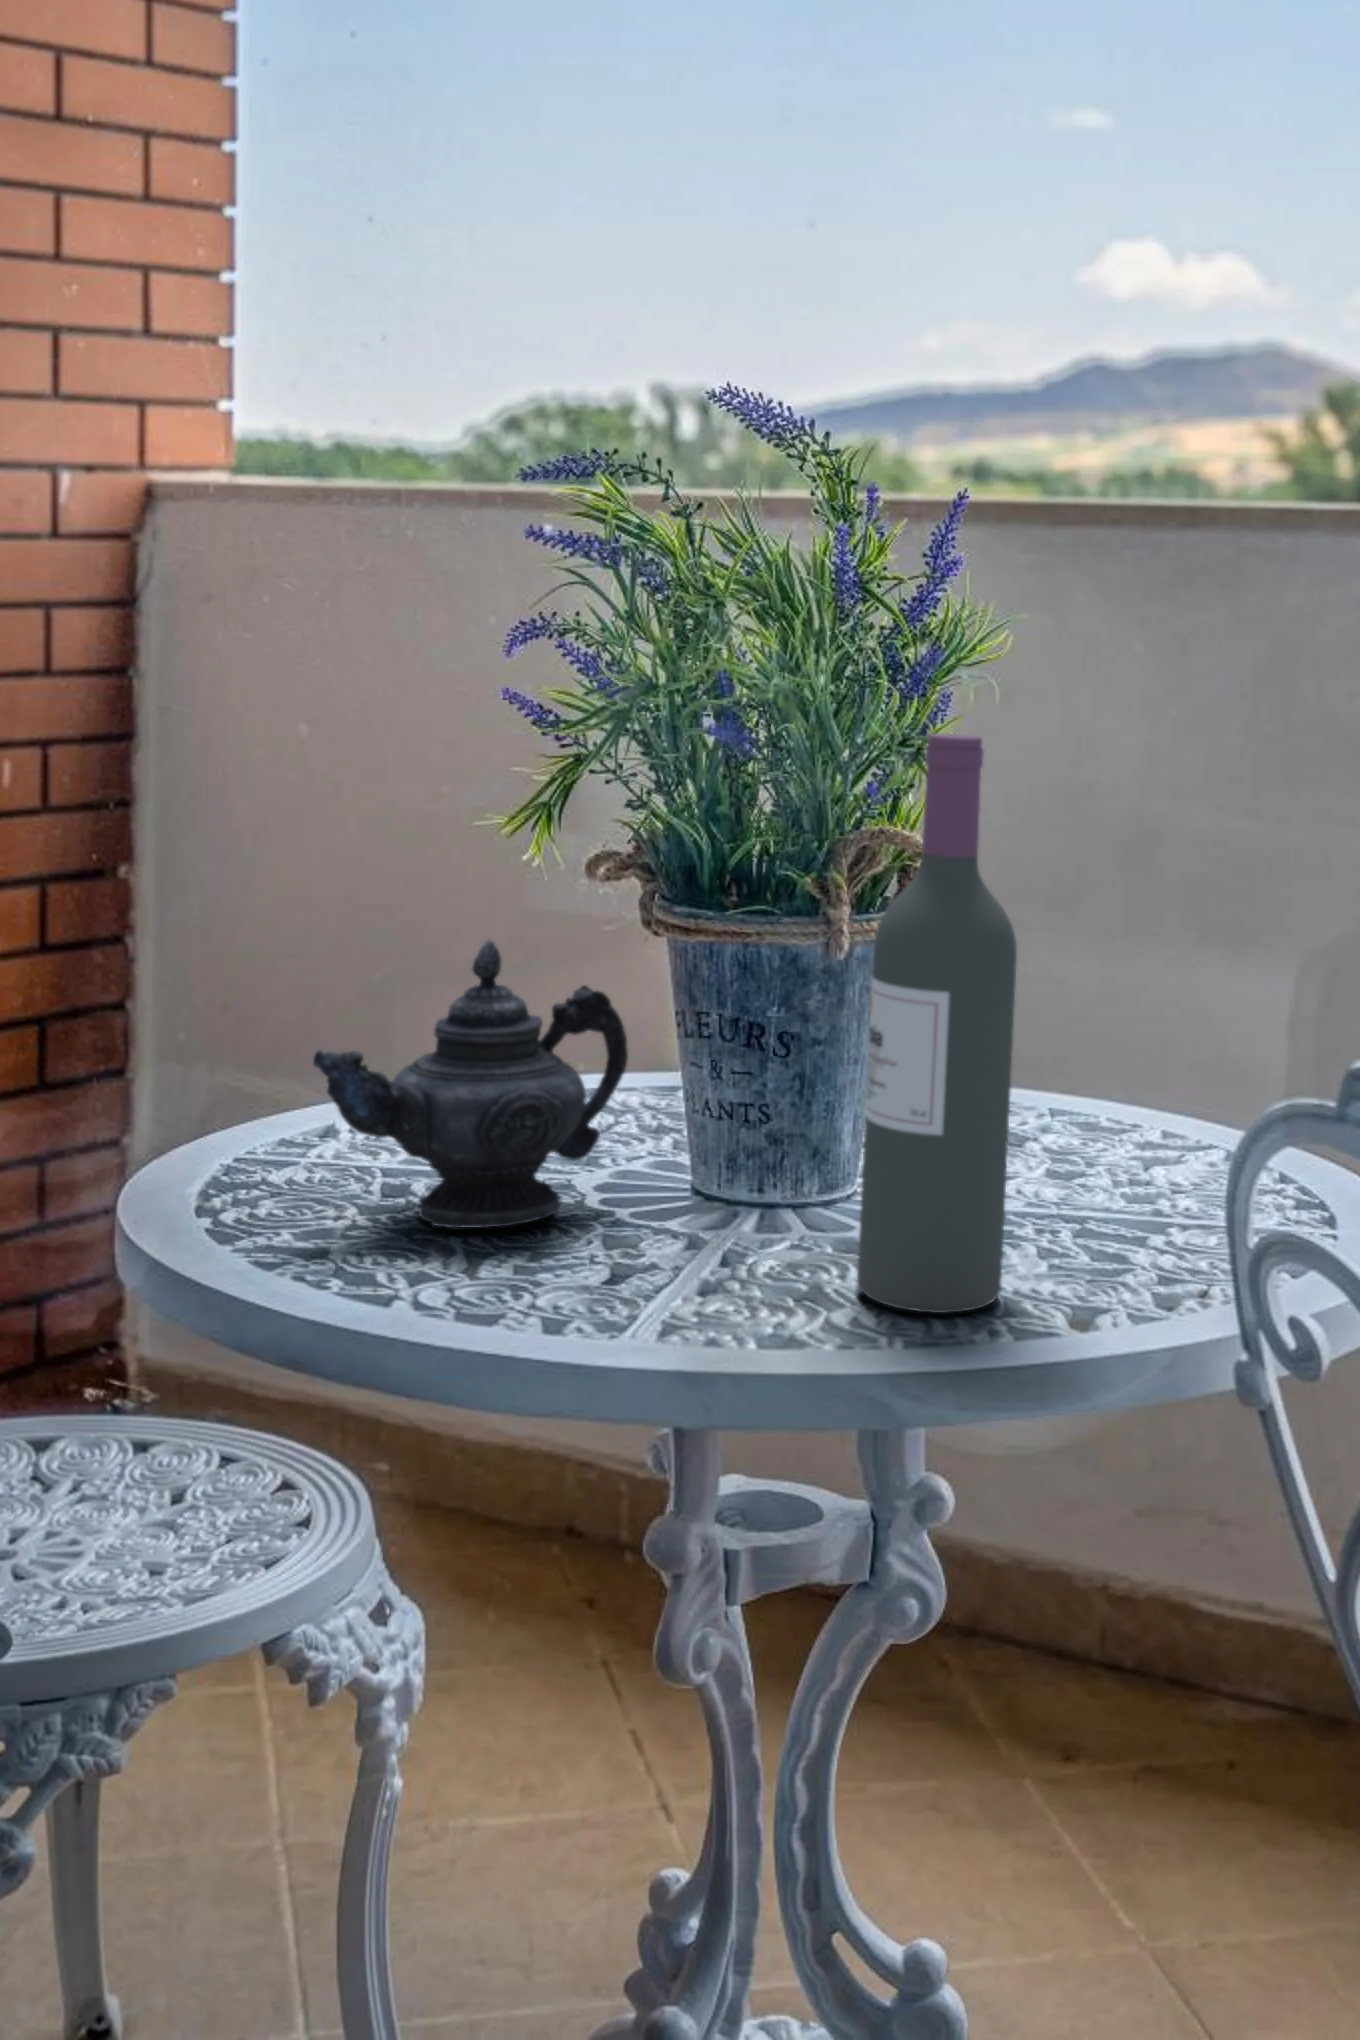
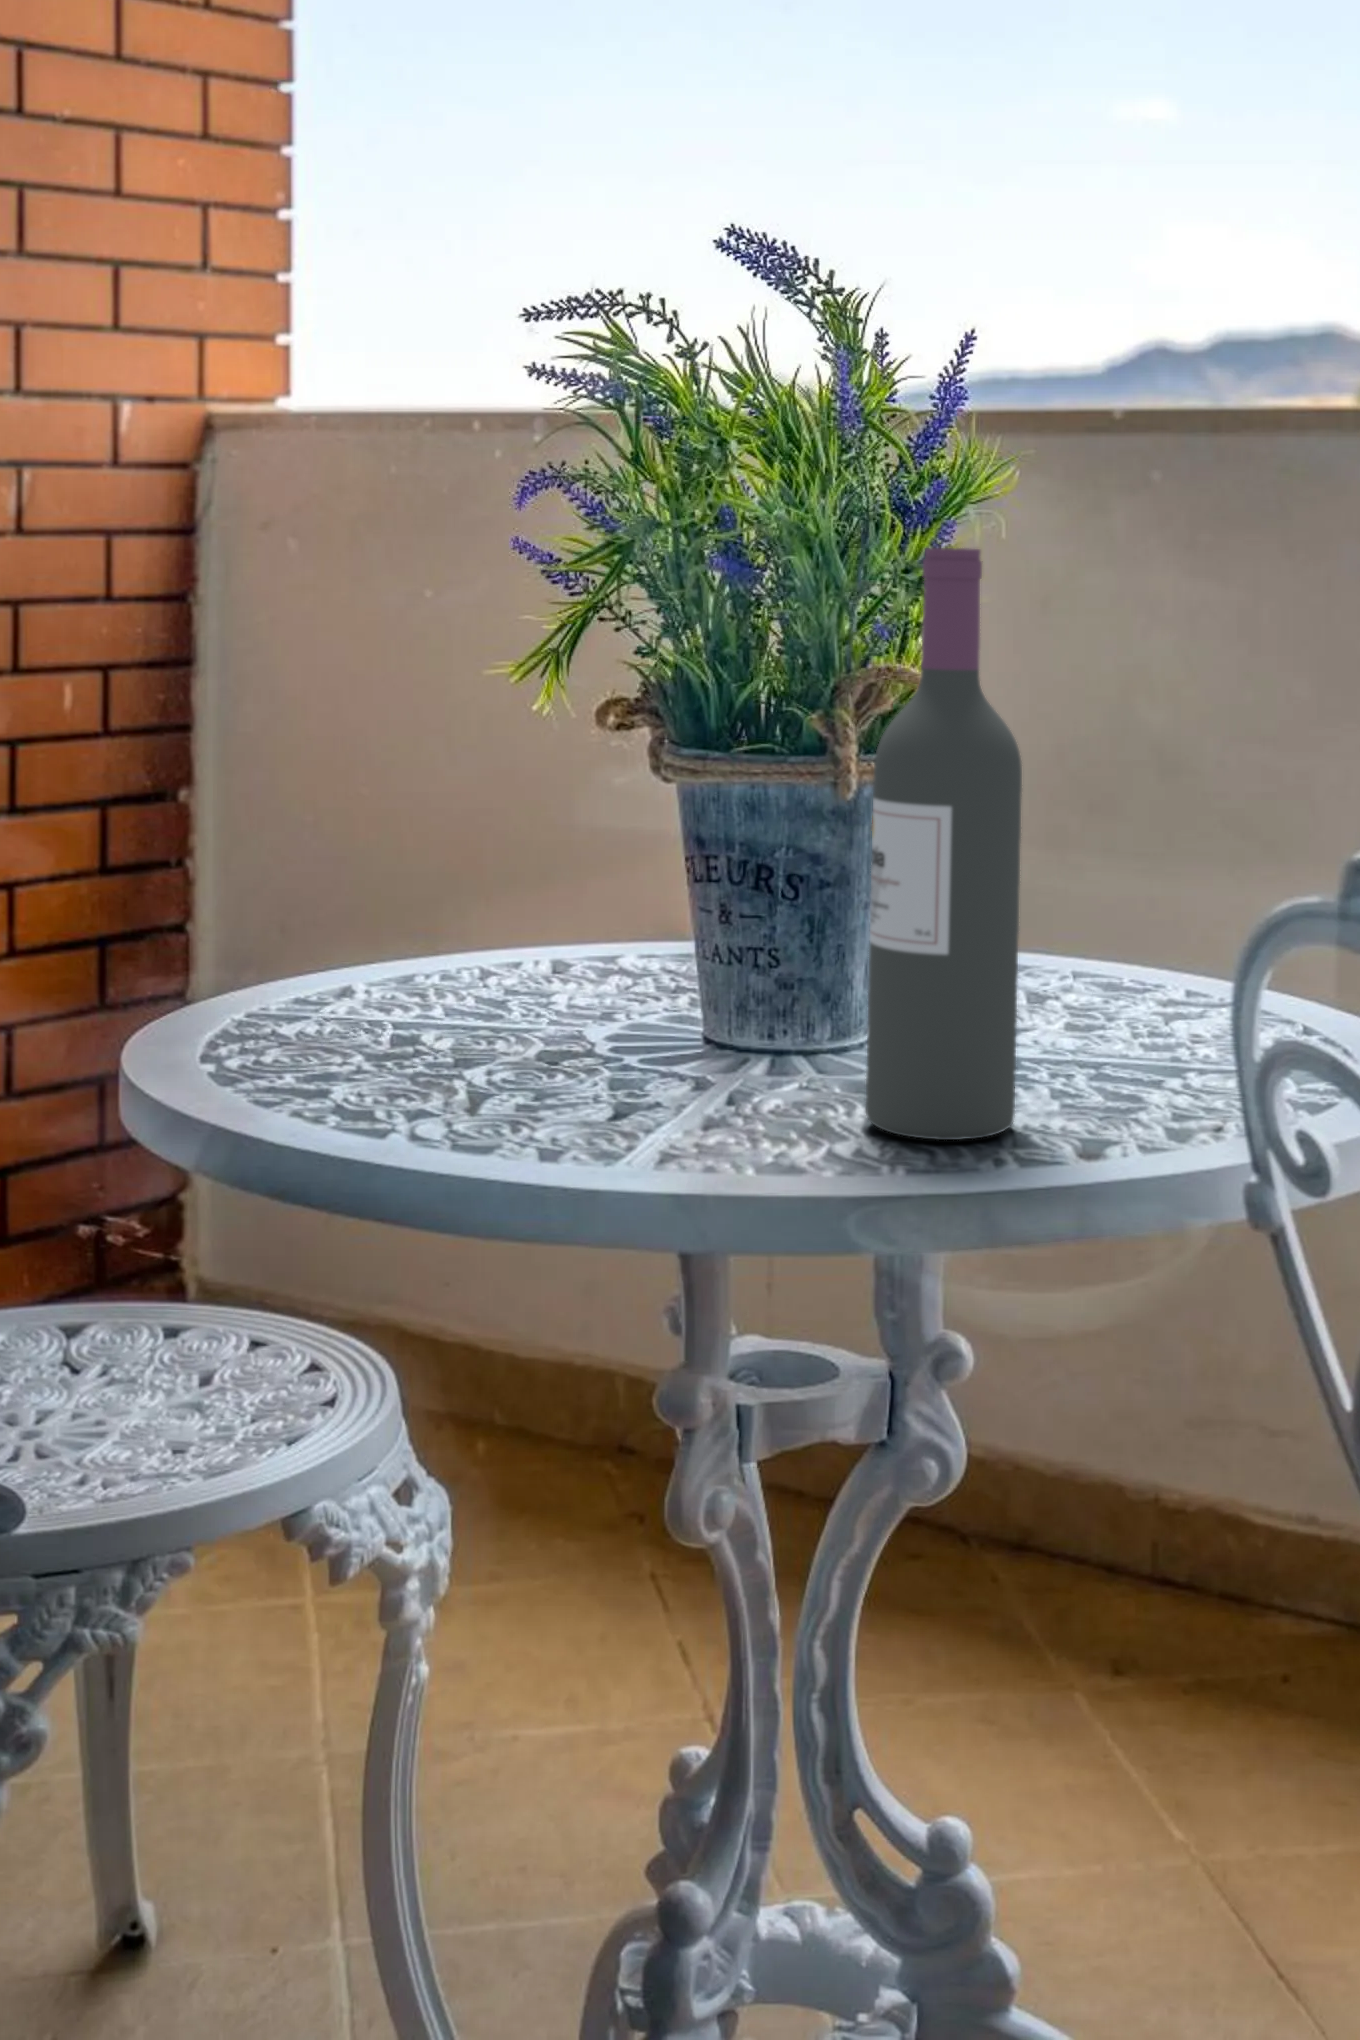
teapot: present [313,940,628,1228] -> none [311,787,636,1077]

